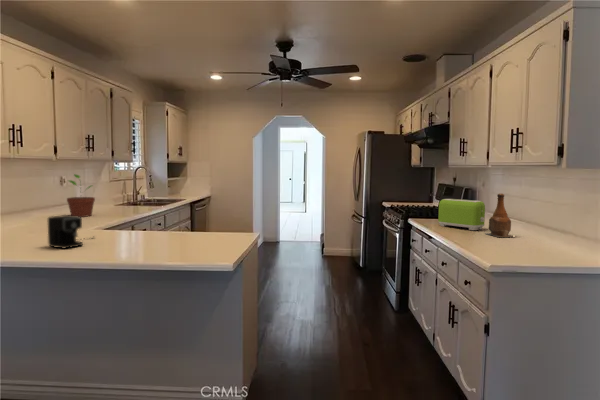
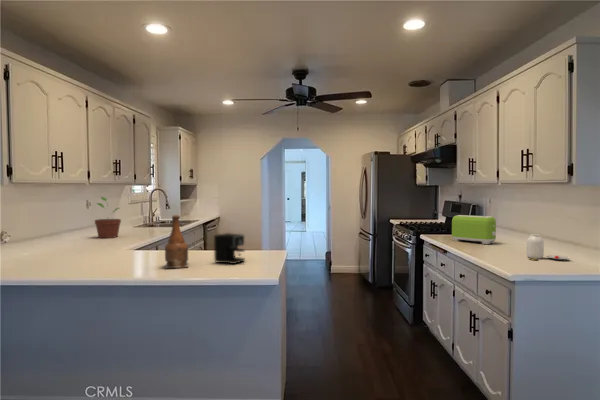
bottle: present [486,194,511,237] -> present [165,215,189,268]
coffee maker: present [48,215,83,248] -> present [214,233,245,264]
jar: none [513,221,563,249] -> present [526,234,570,260]

